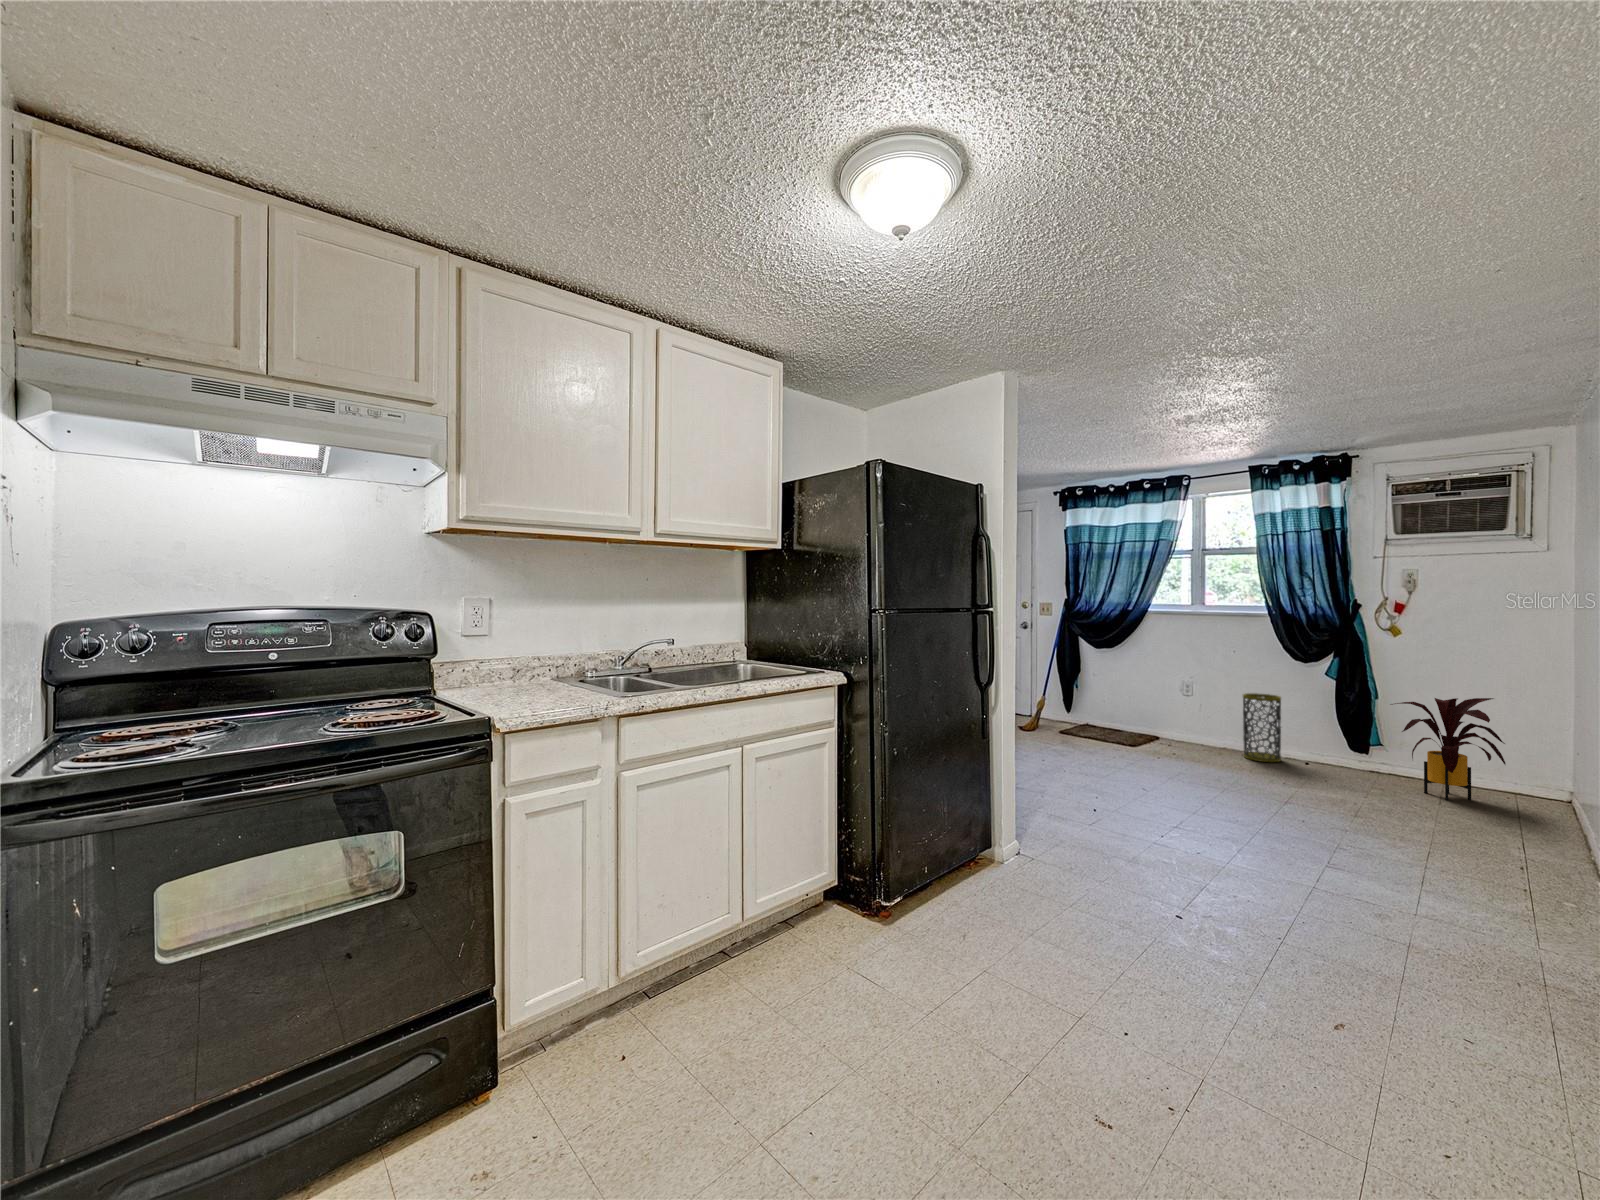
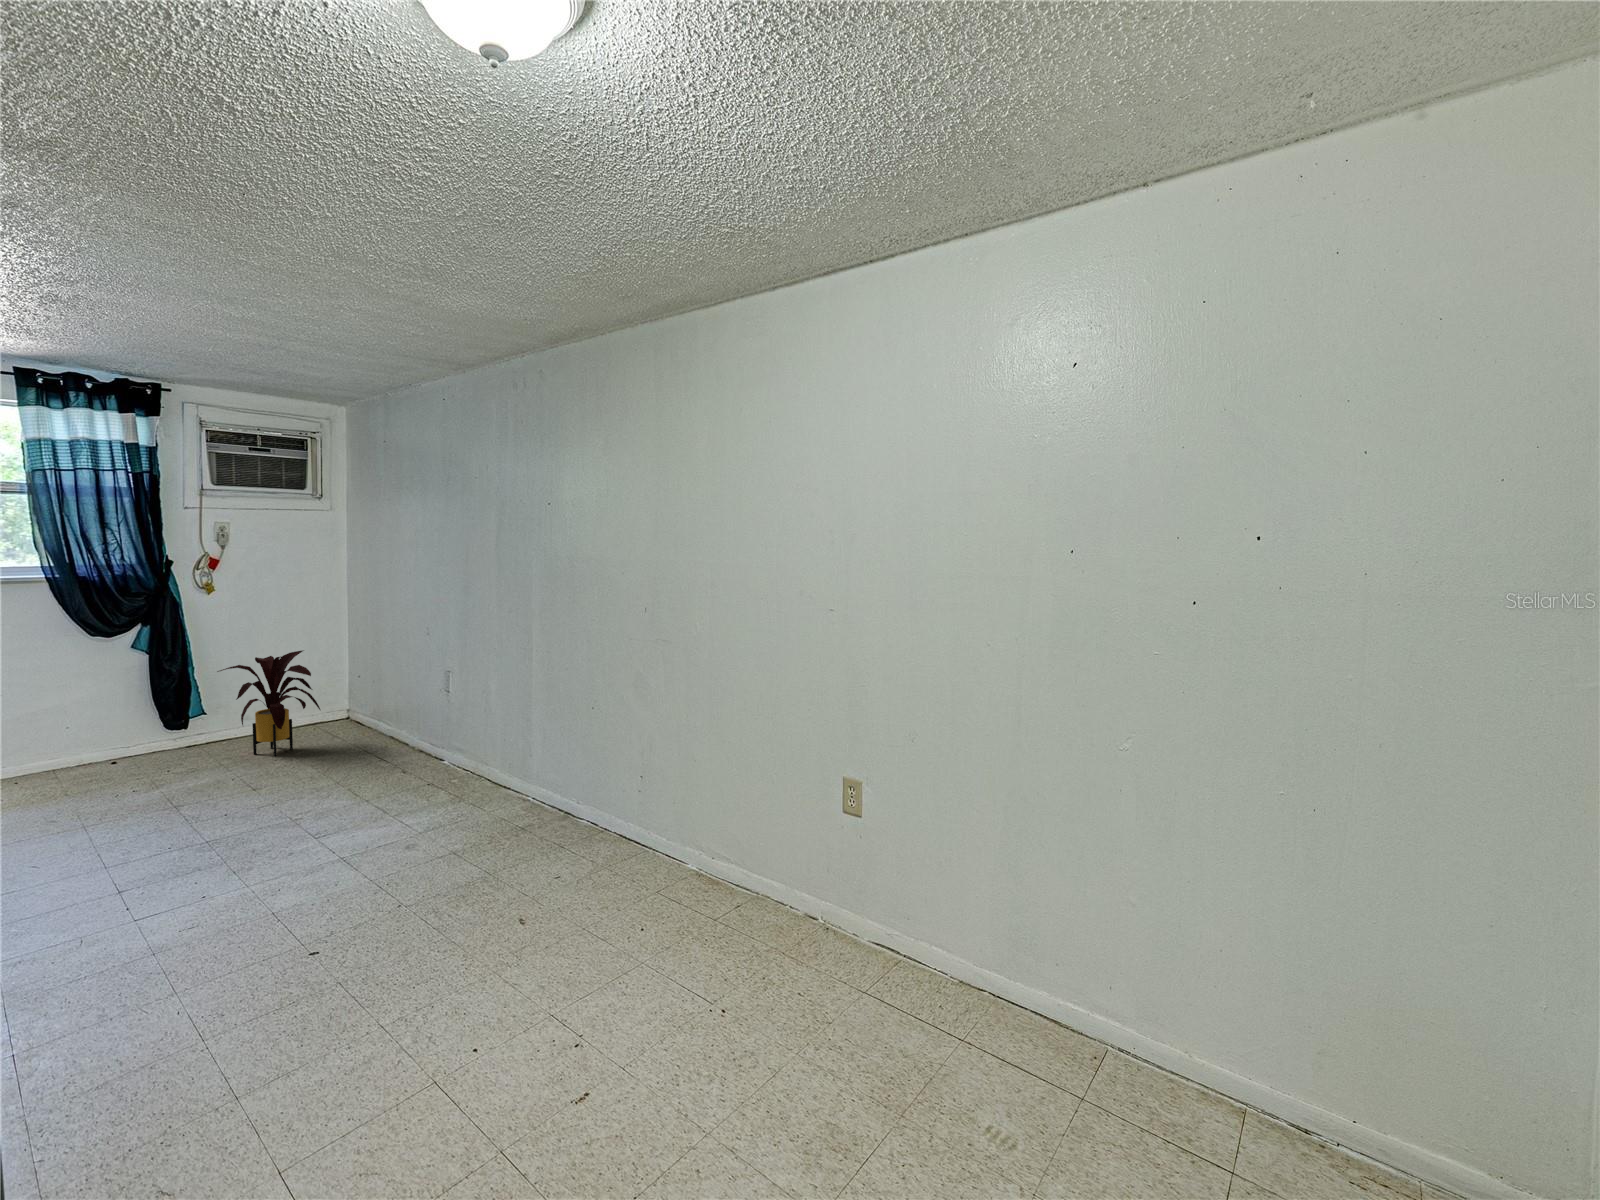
trash can: present [1243,693,1281,762] -> none [22,681,85,774]

